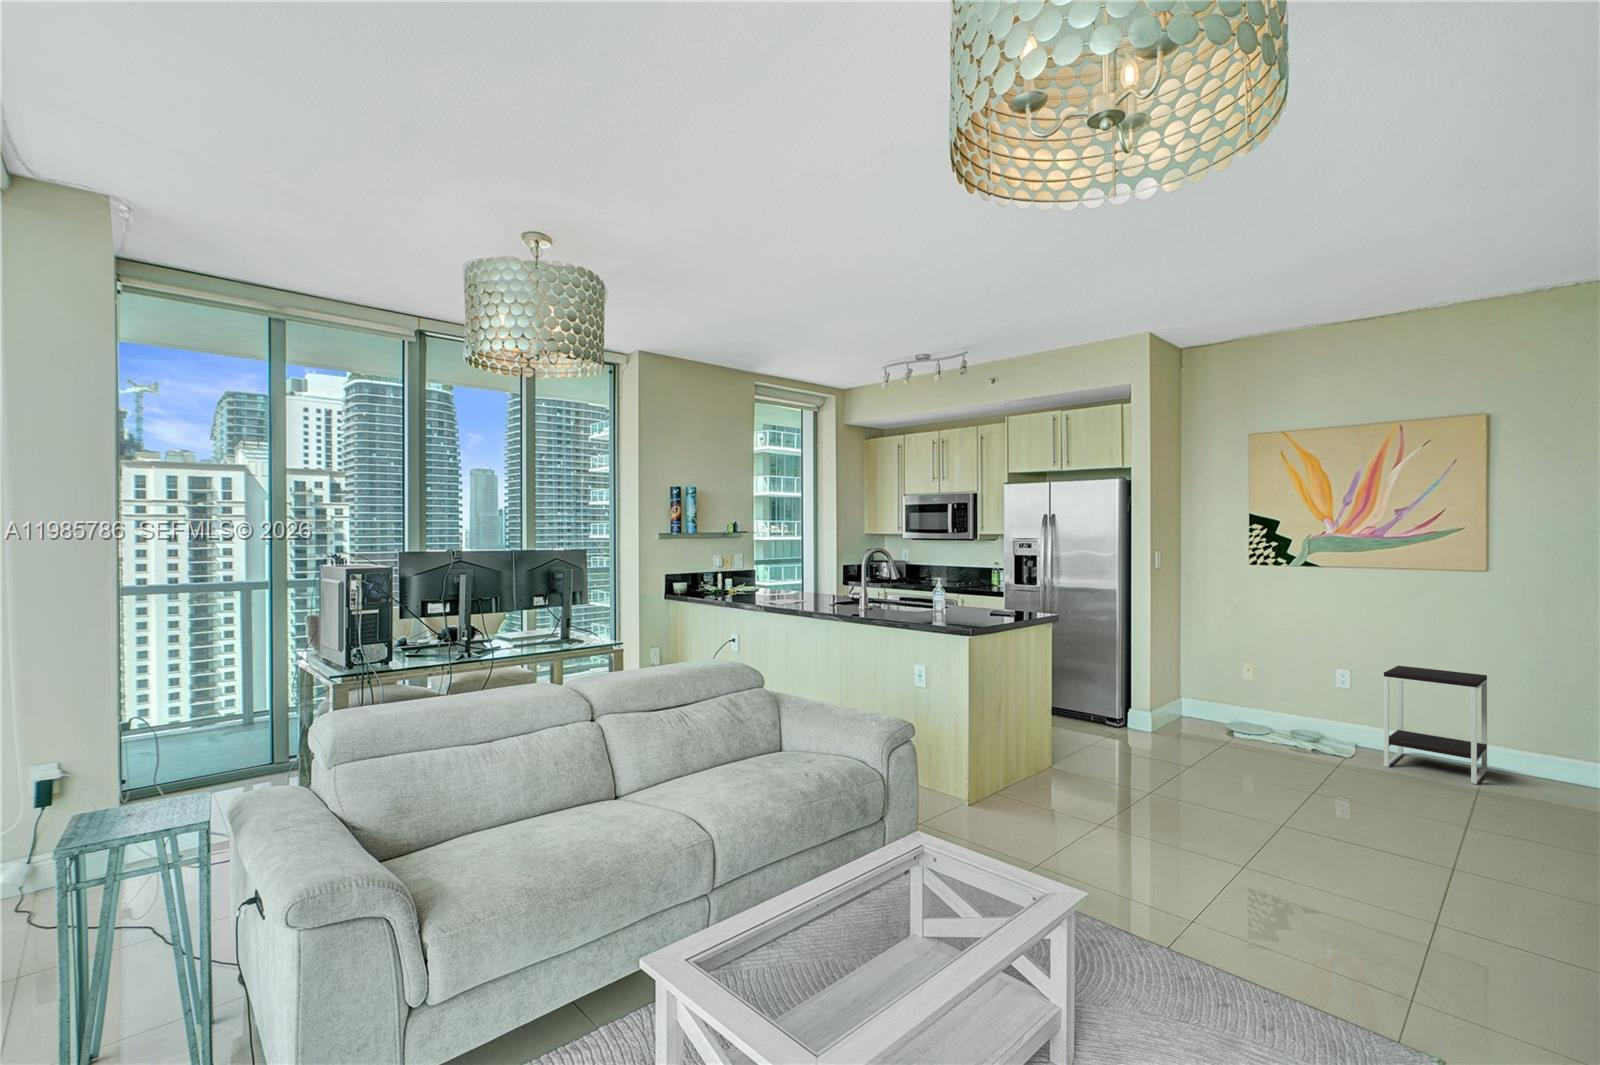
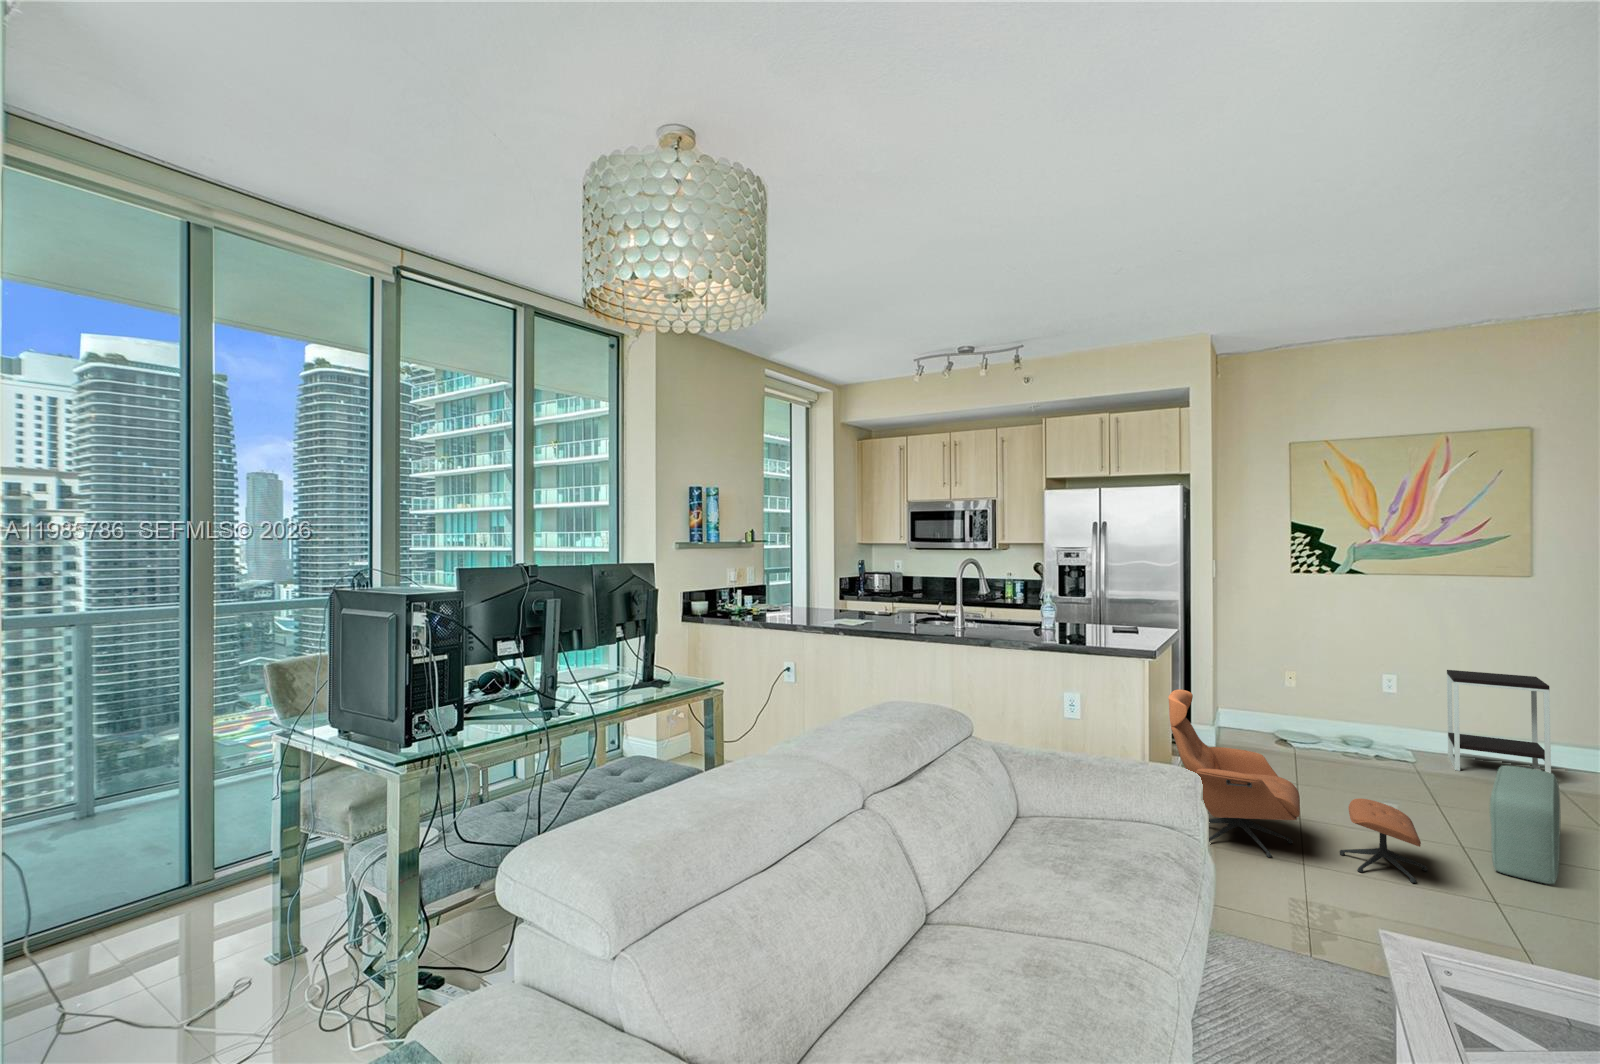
lounge chair: none [1007,667,1212,843] -> present [1168,689,1428,883]
pouf: none [1279,752,1389,857] -> present [1490,766,1561,884]

